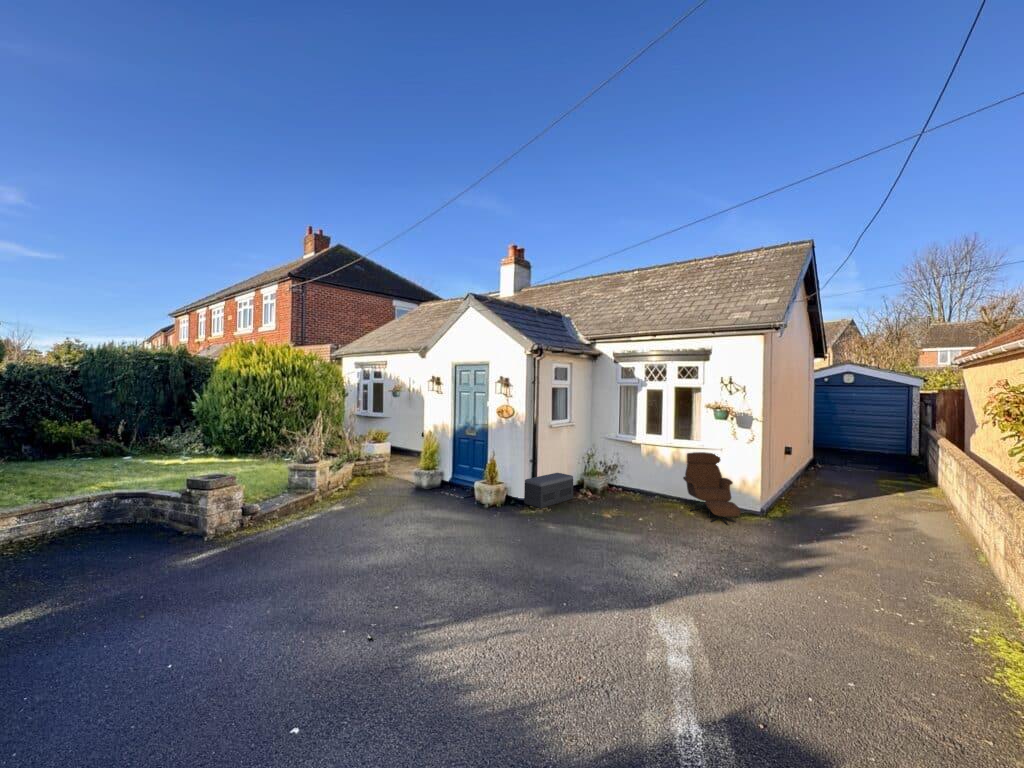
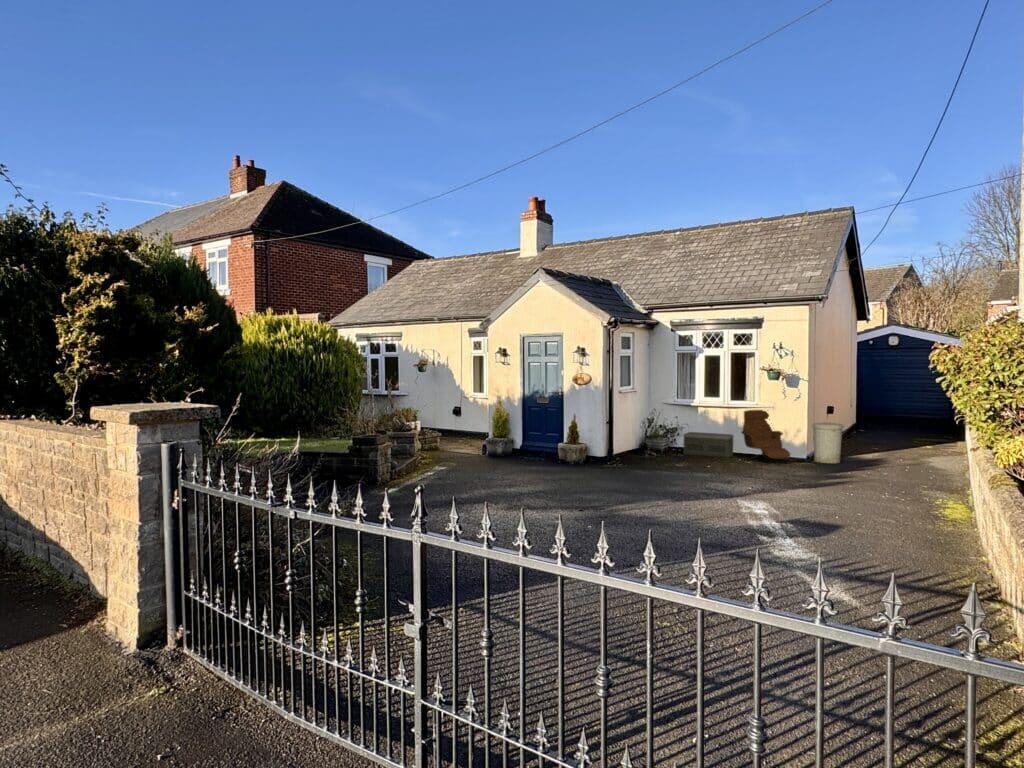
trash can: none [768,472,808,524] -> present [812,423,843,463]
storage bench: present [524,473,573,509] -> present [683,432,733,458]

